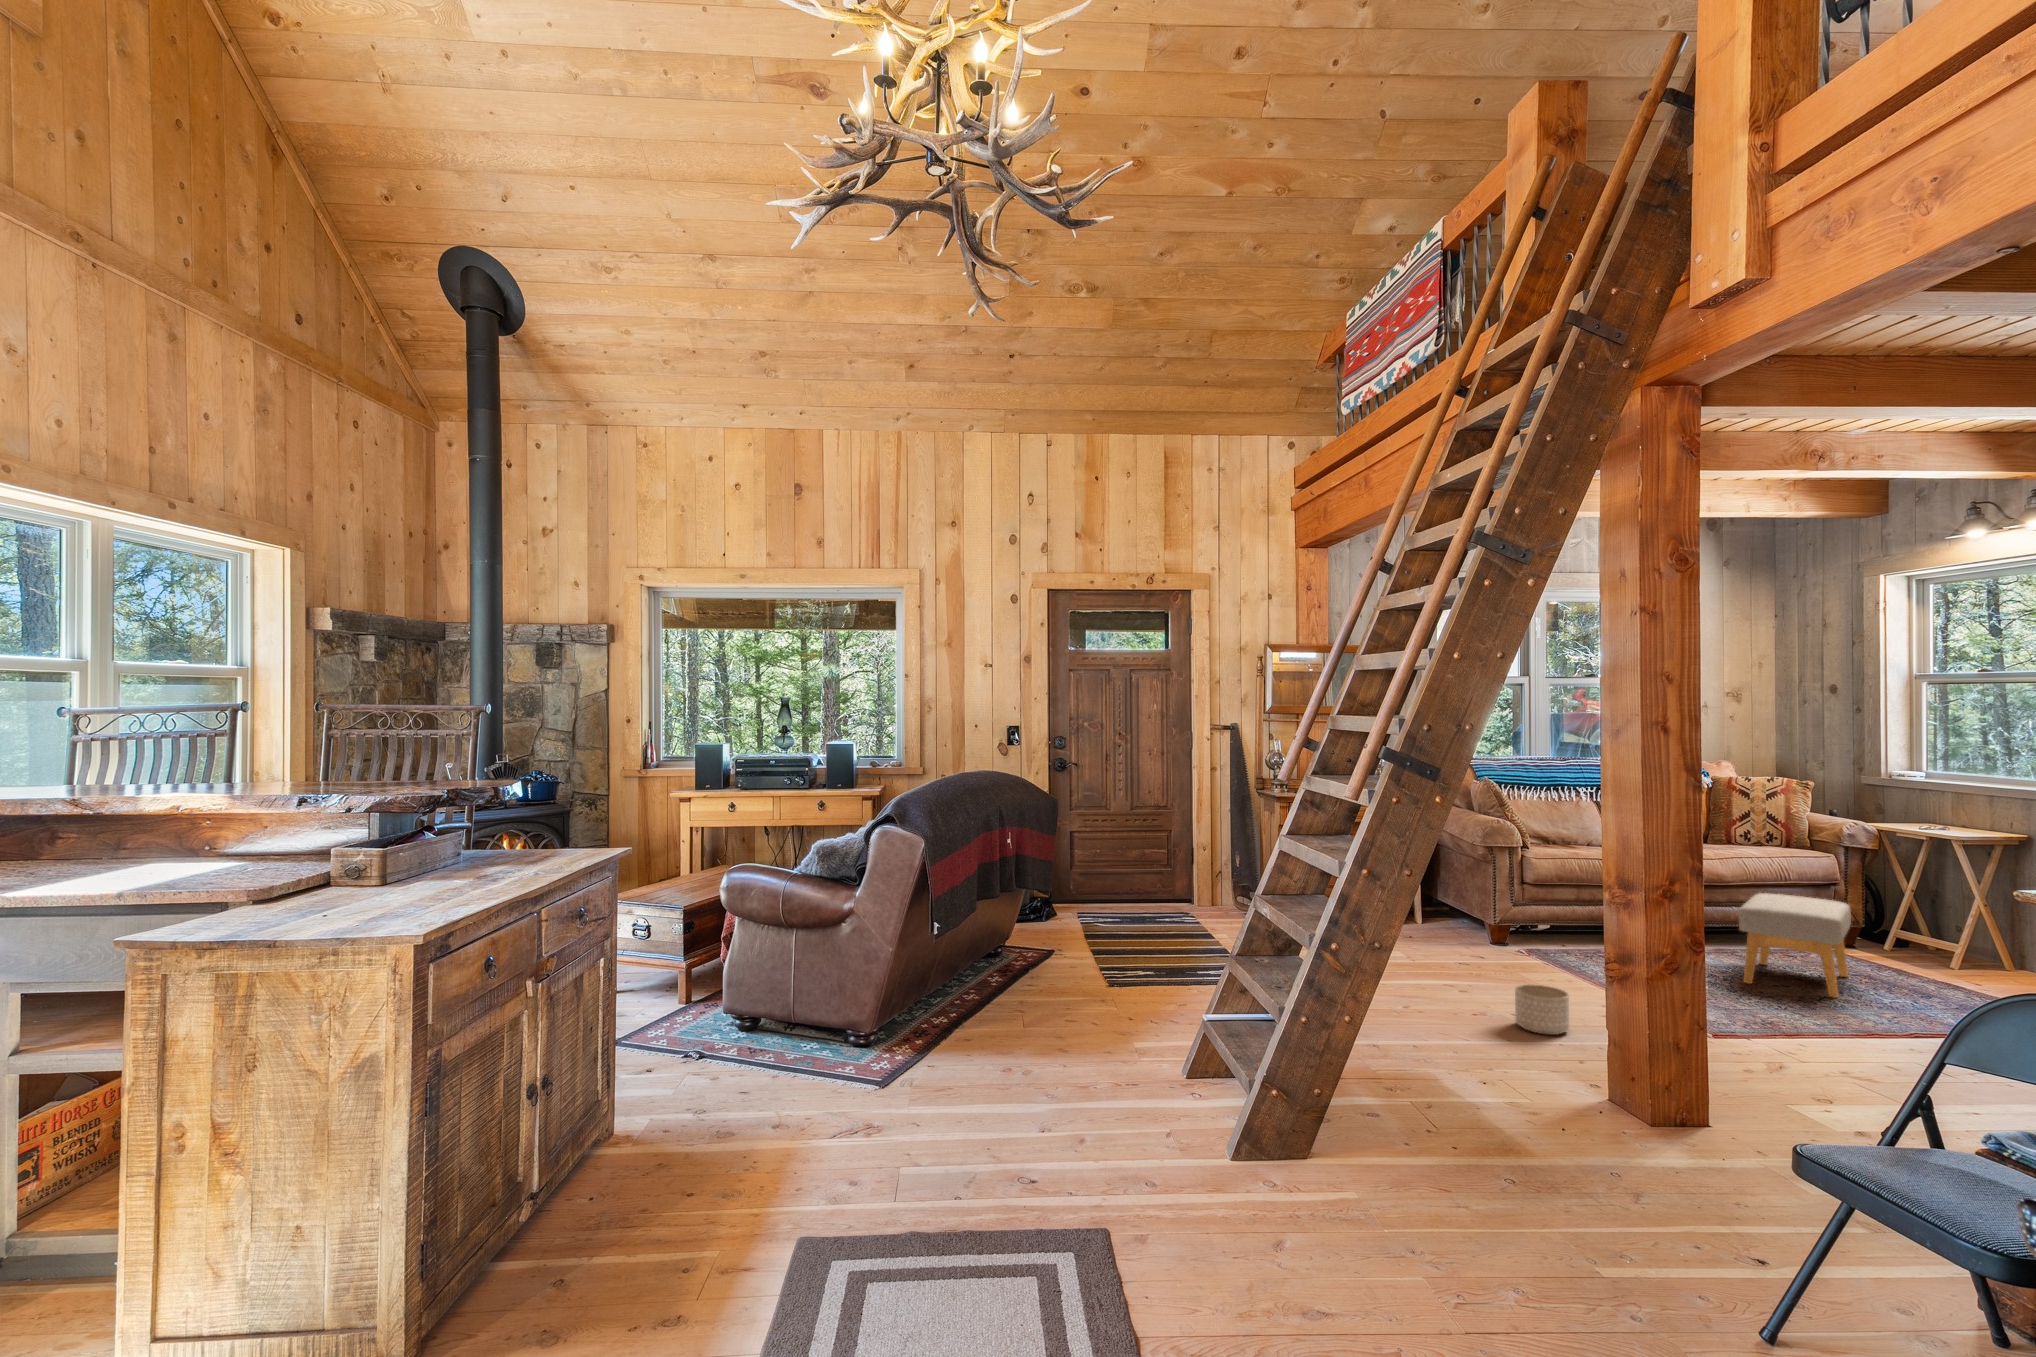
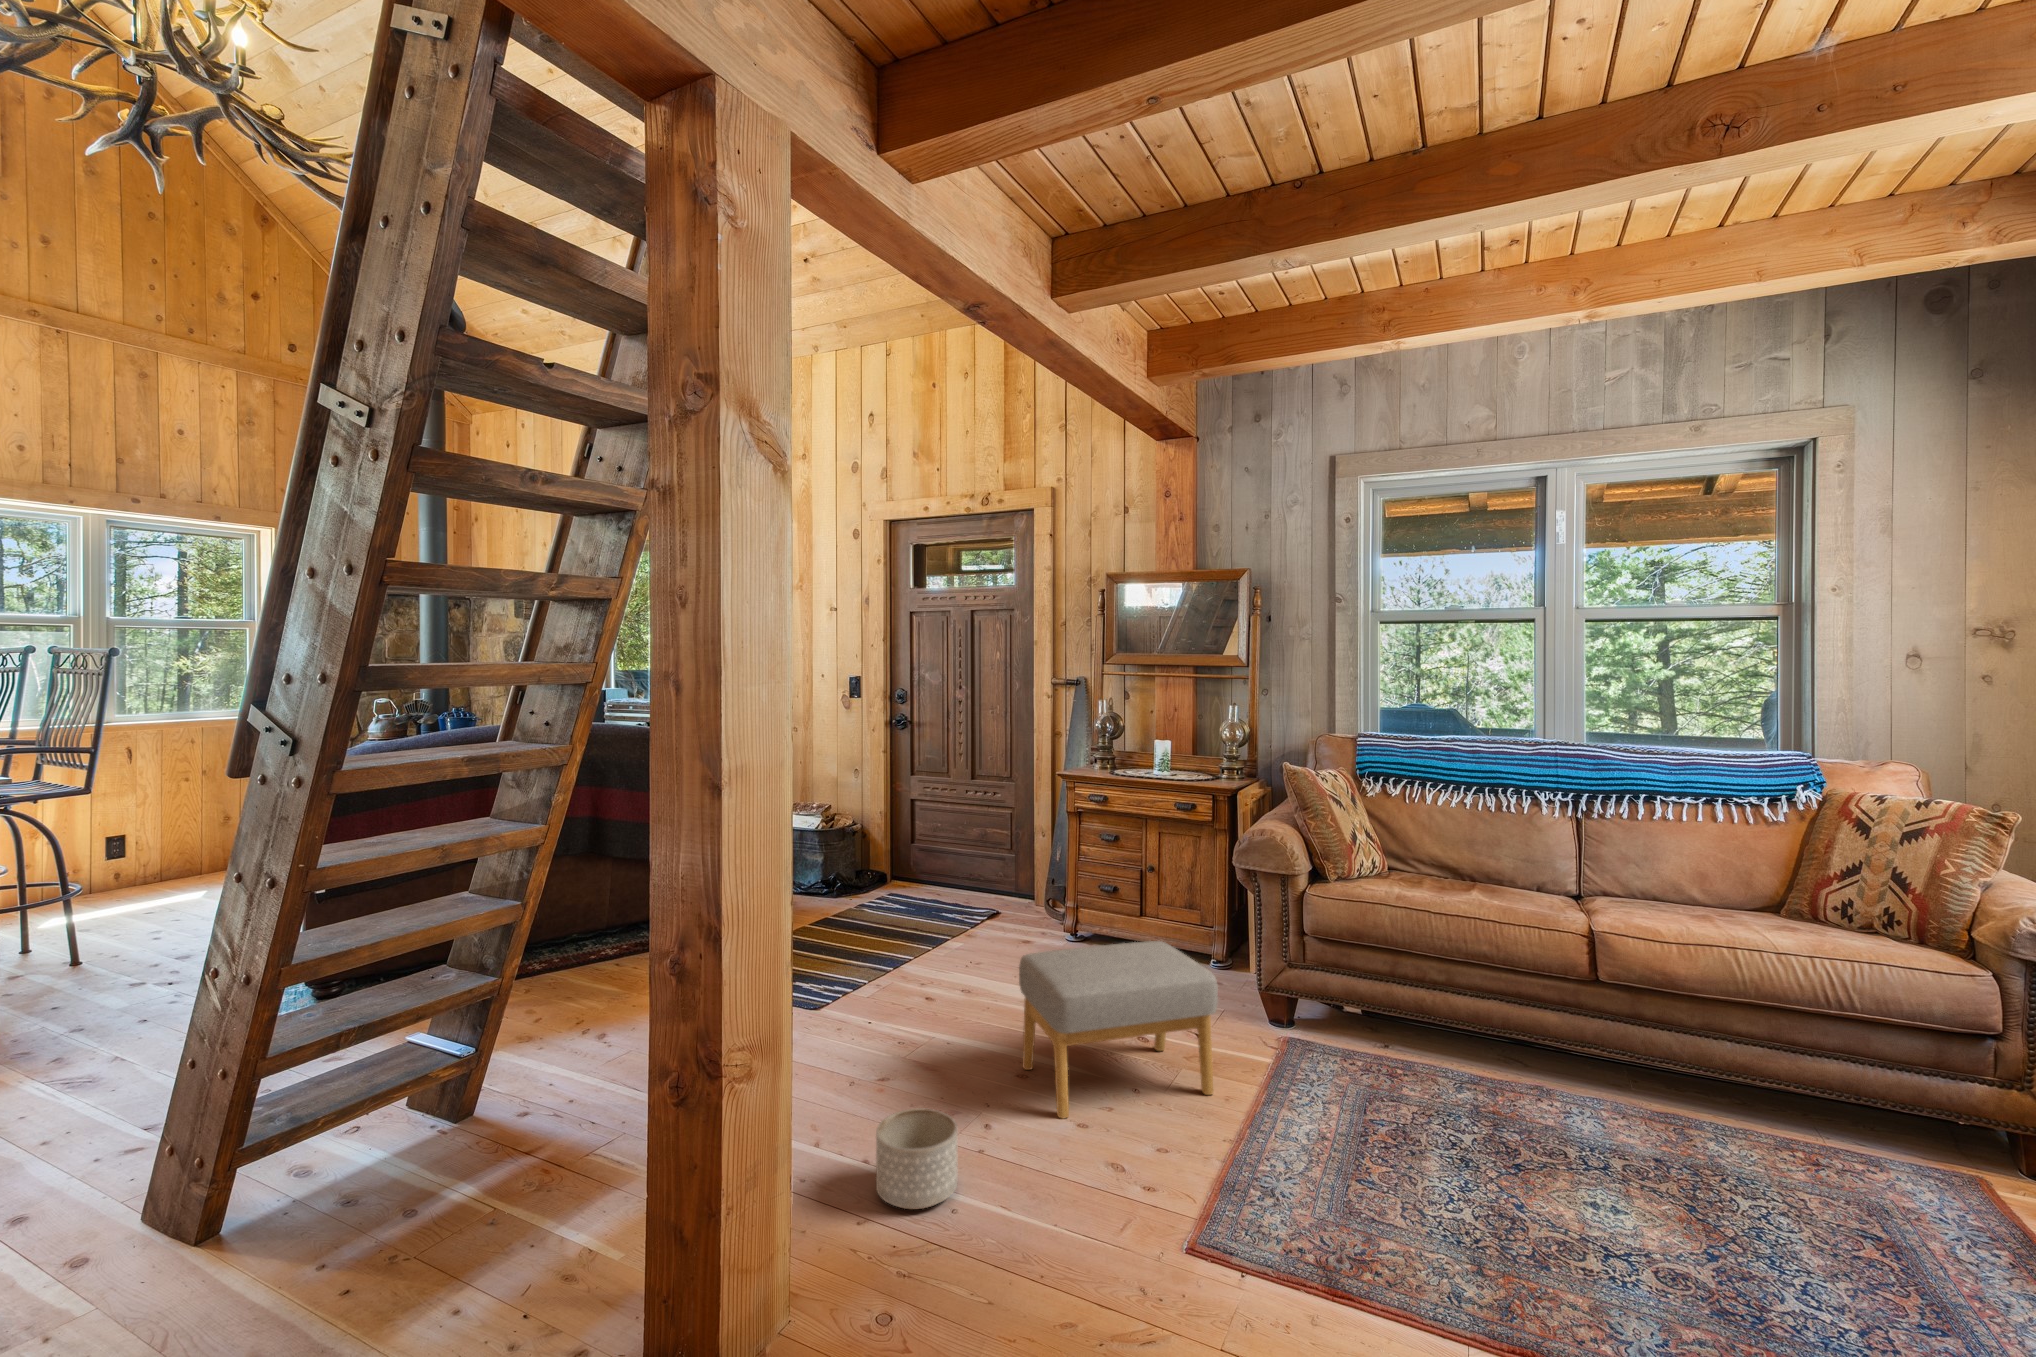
footstool: present [1739,893,1851,998] -> present [1019,941,1218,1119]

